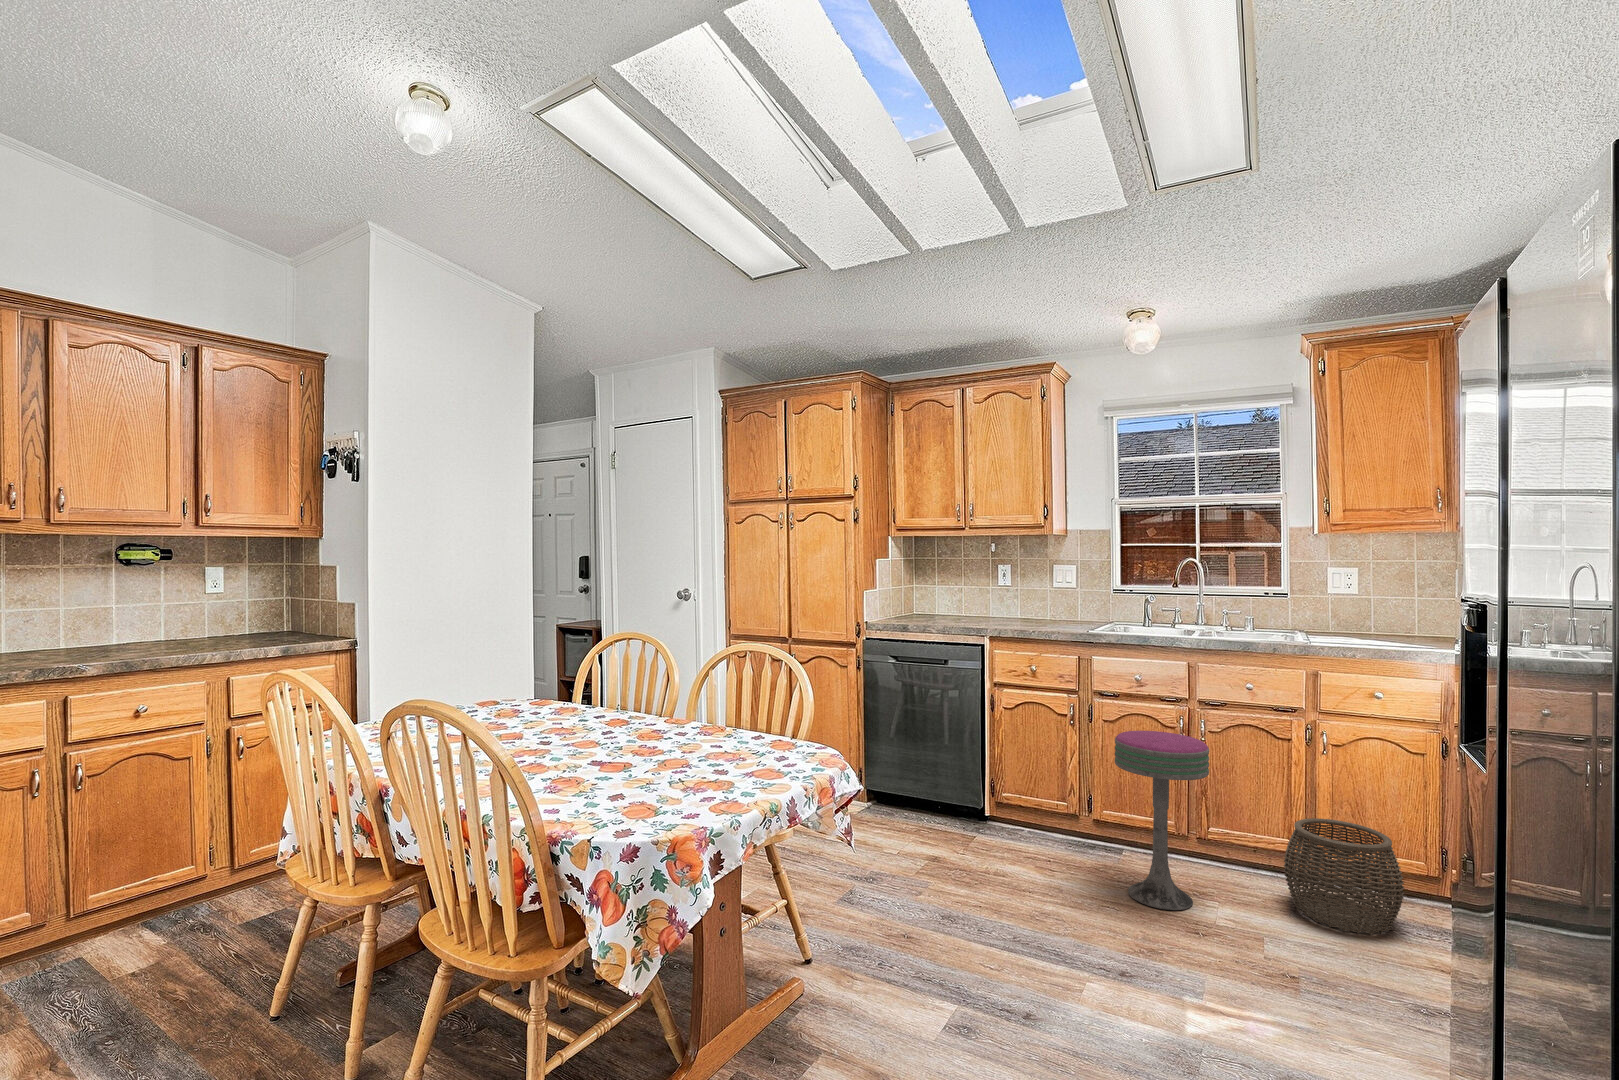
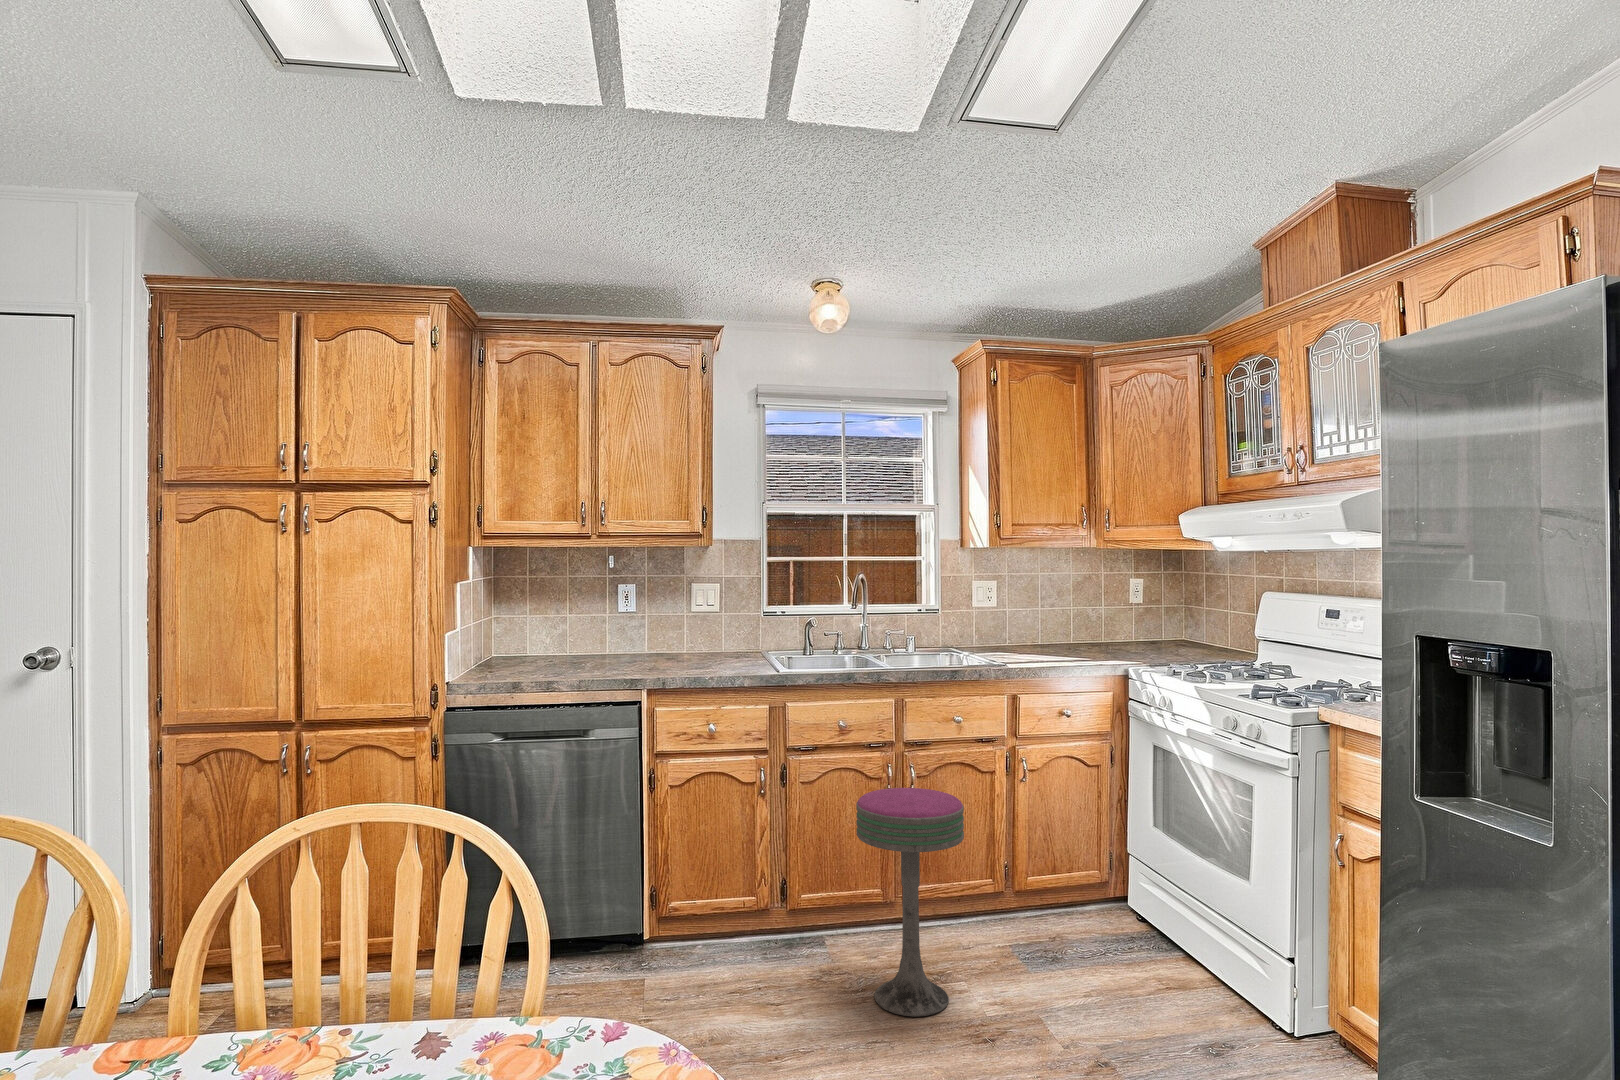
woven basket: present [1284,818,1405,934] -> none [1012,853,1125,977]

